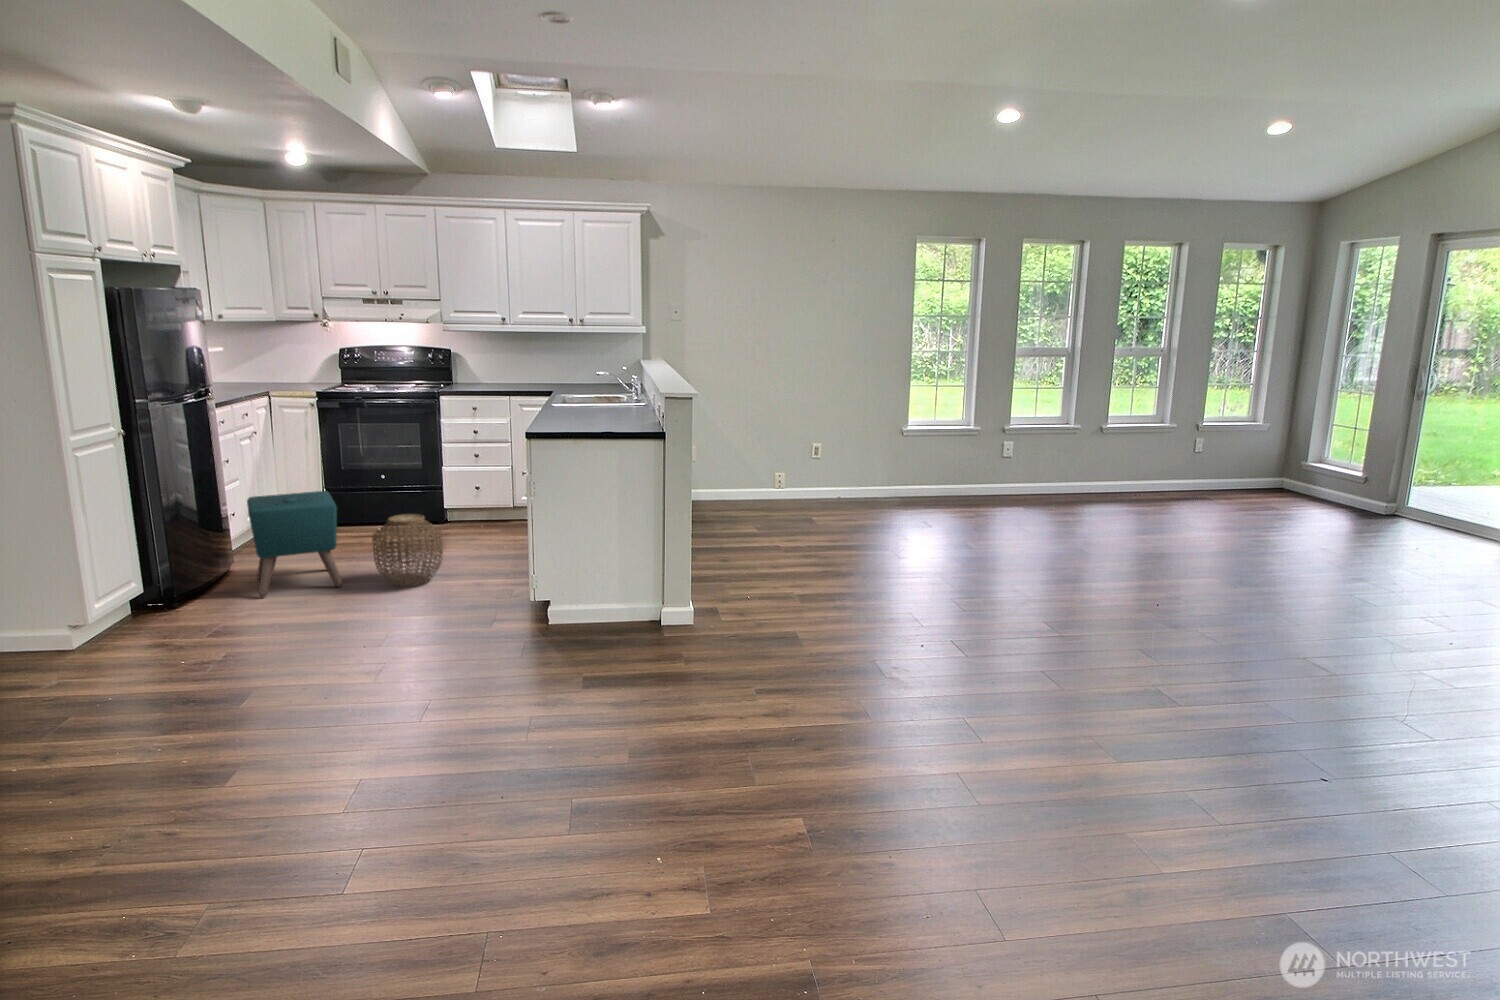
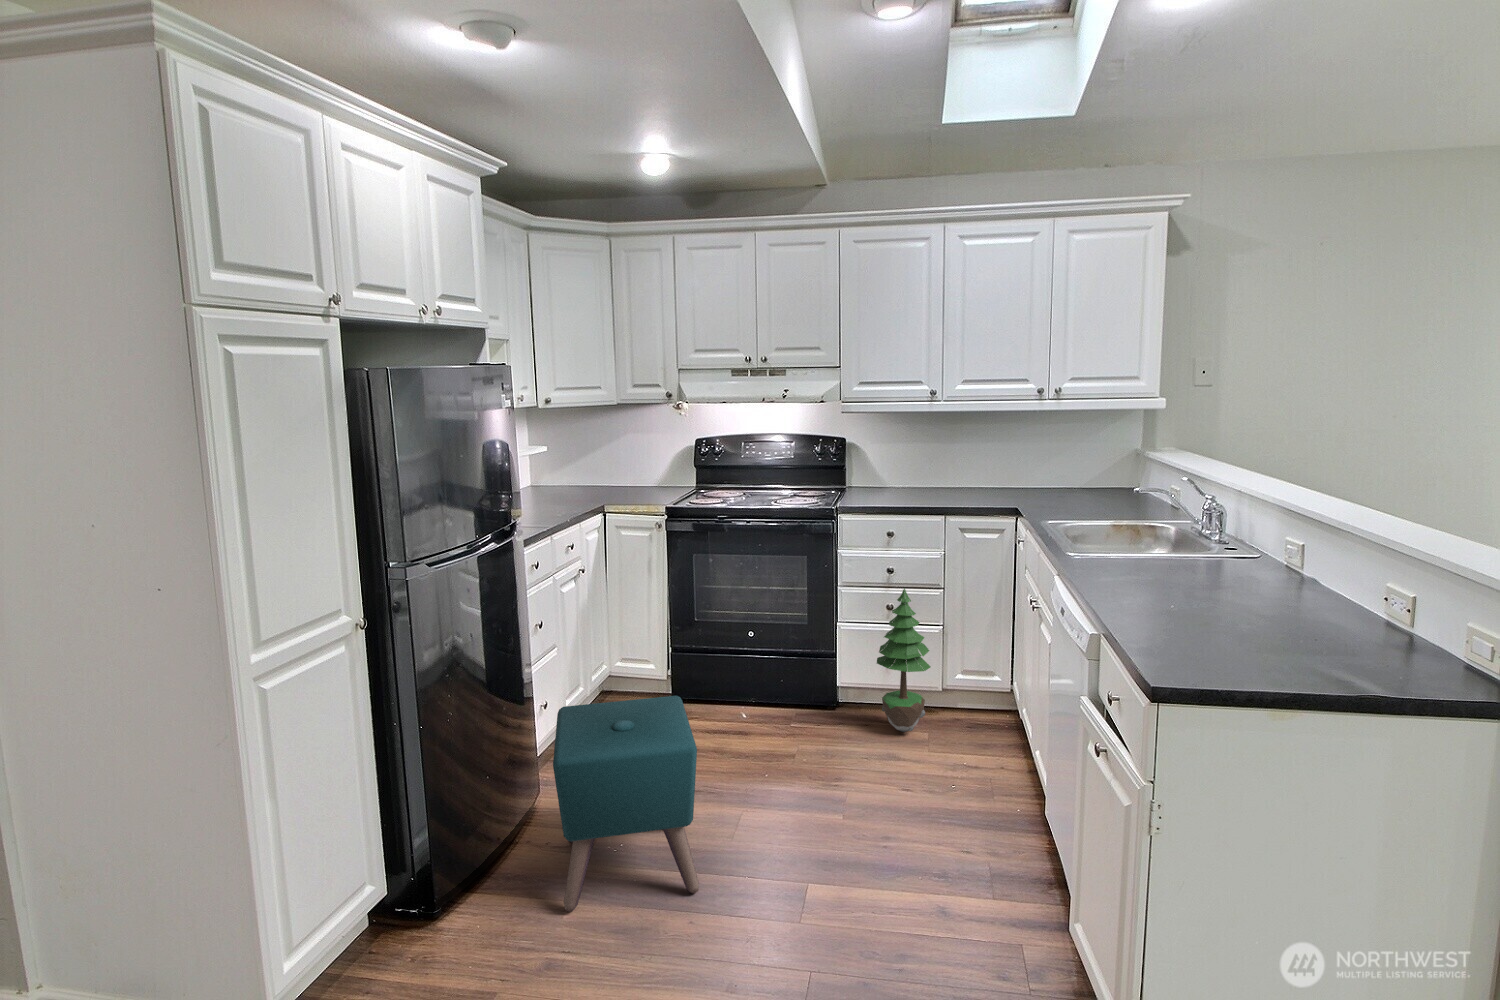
potted tree: none [466,439,501,530] -> present [877,588,931,732]
woven basket: present [372,514,443,587] -> none [755,762,878,915]

